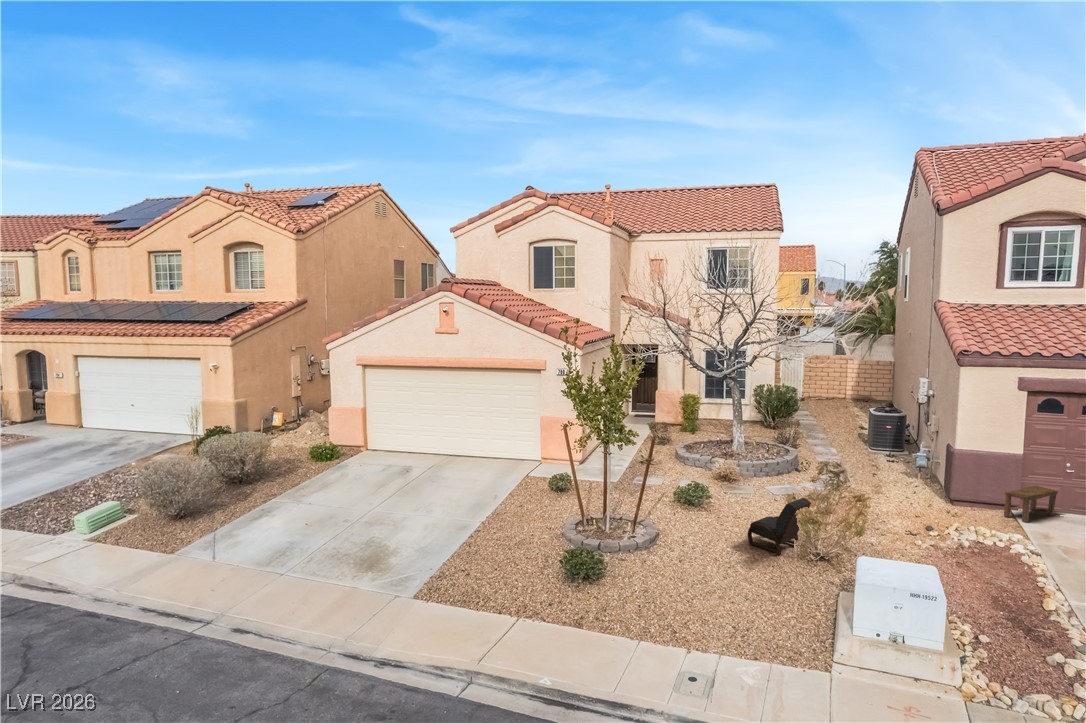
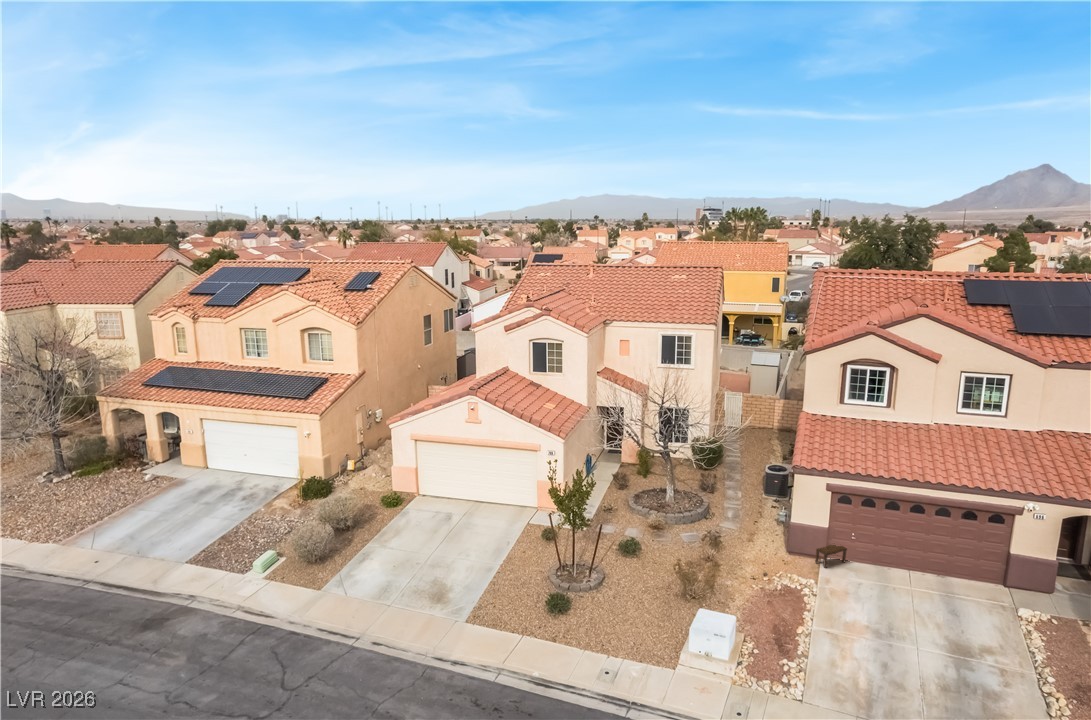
lounge chair: present [748,498,811,555] -> none [656,561,690,594]

